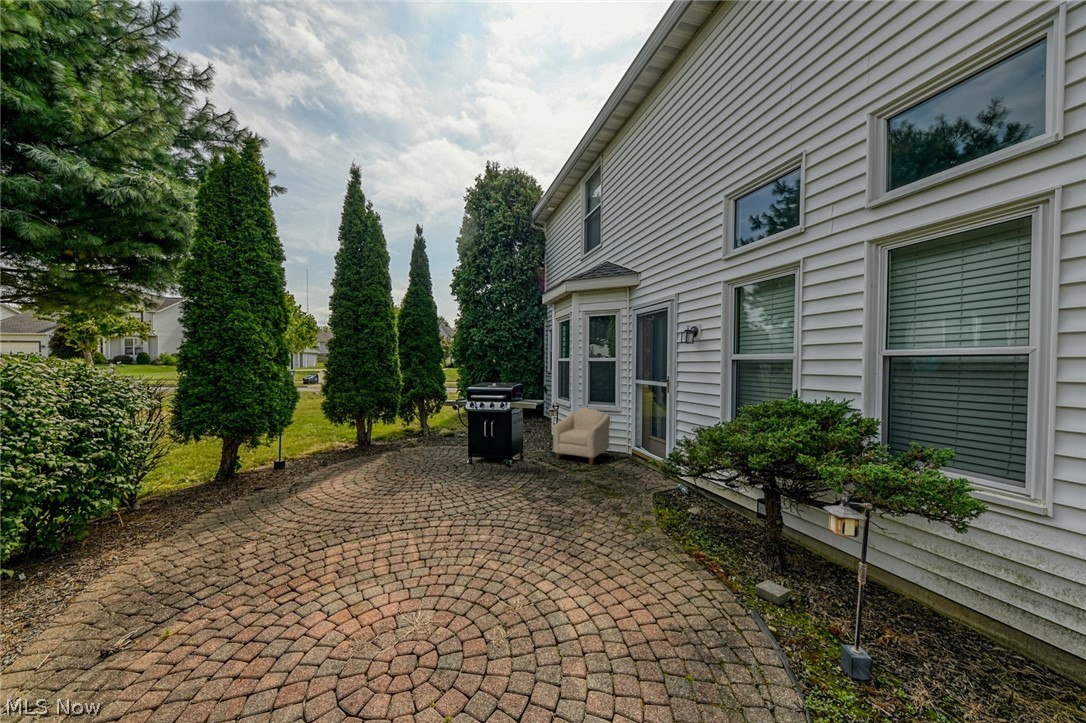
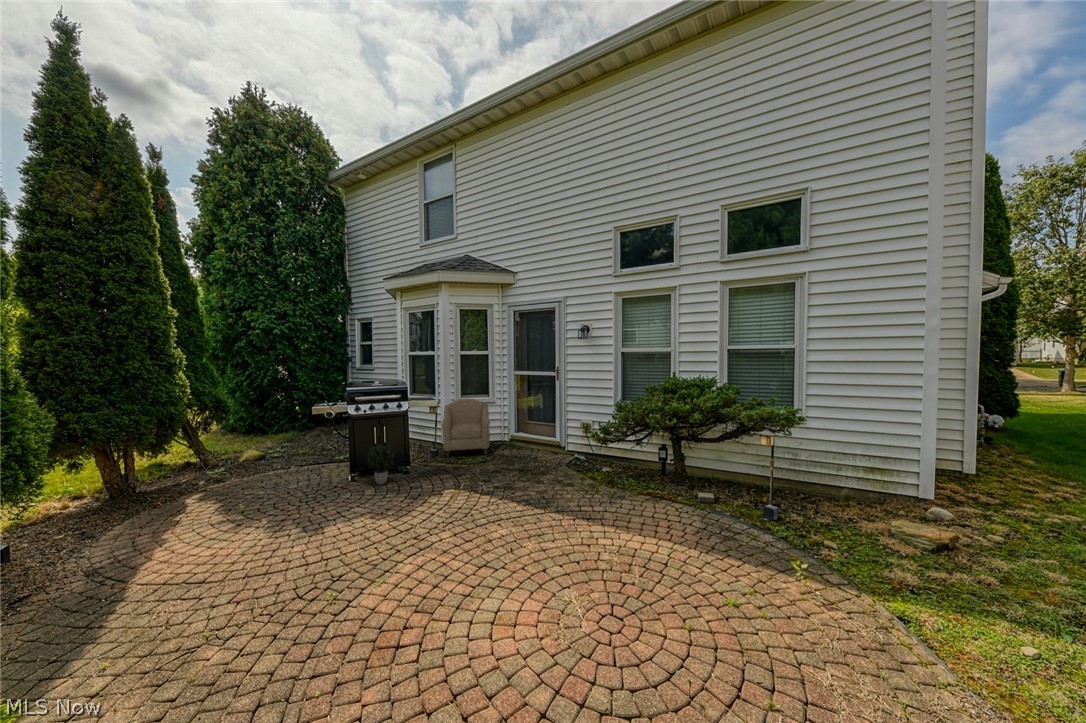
potted plant: none [465,435,490,470] -> present [367,445,394,485]

